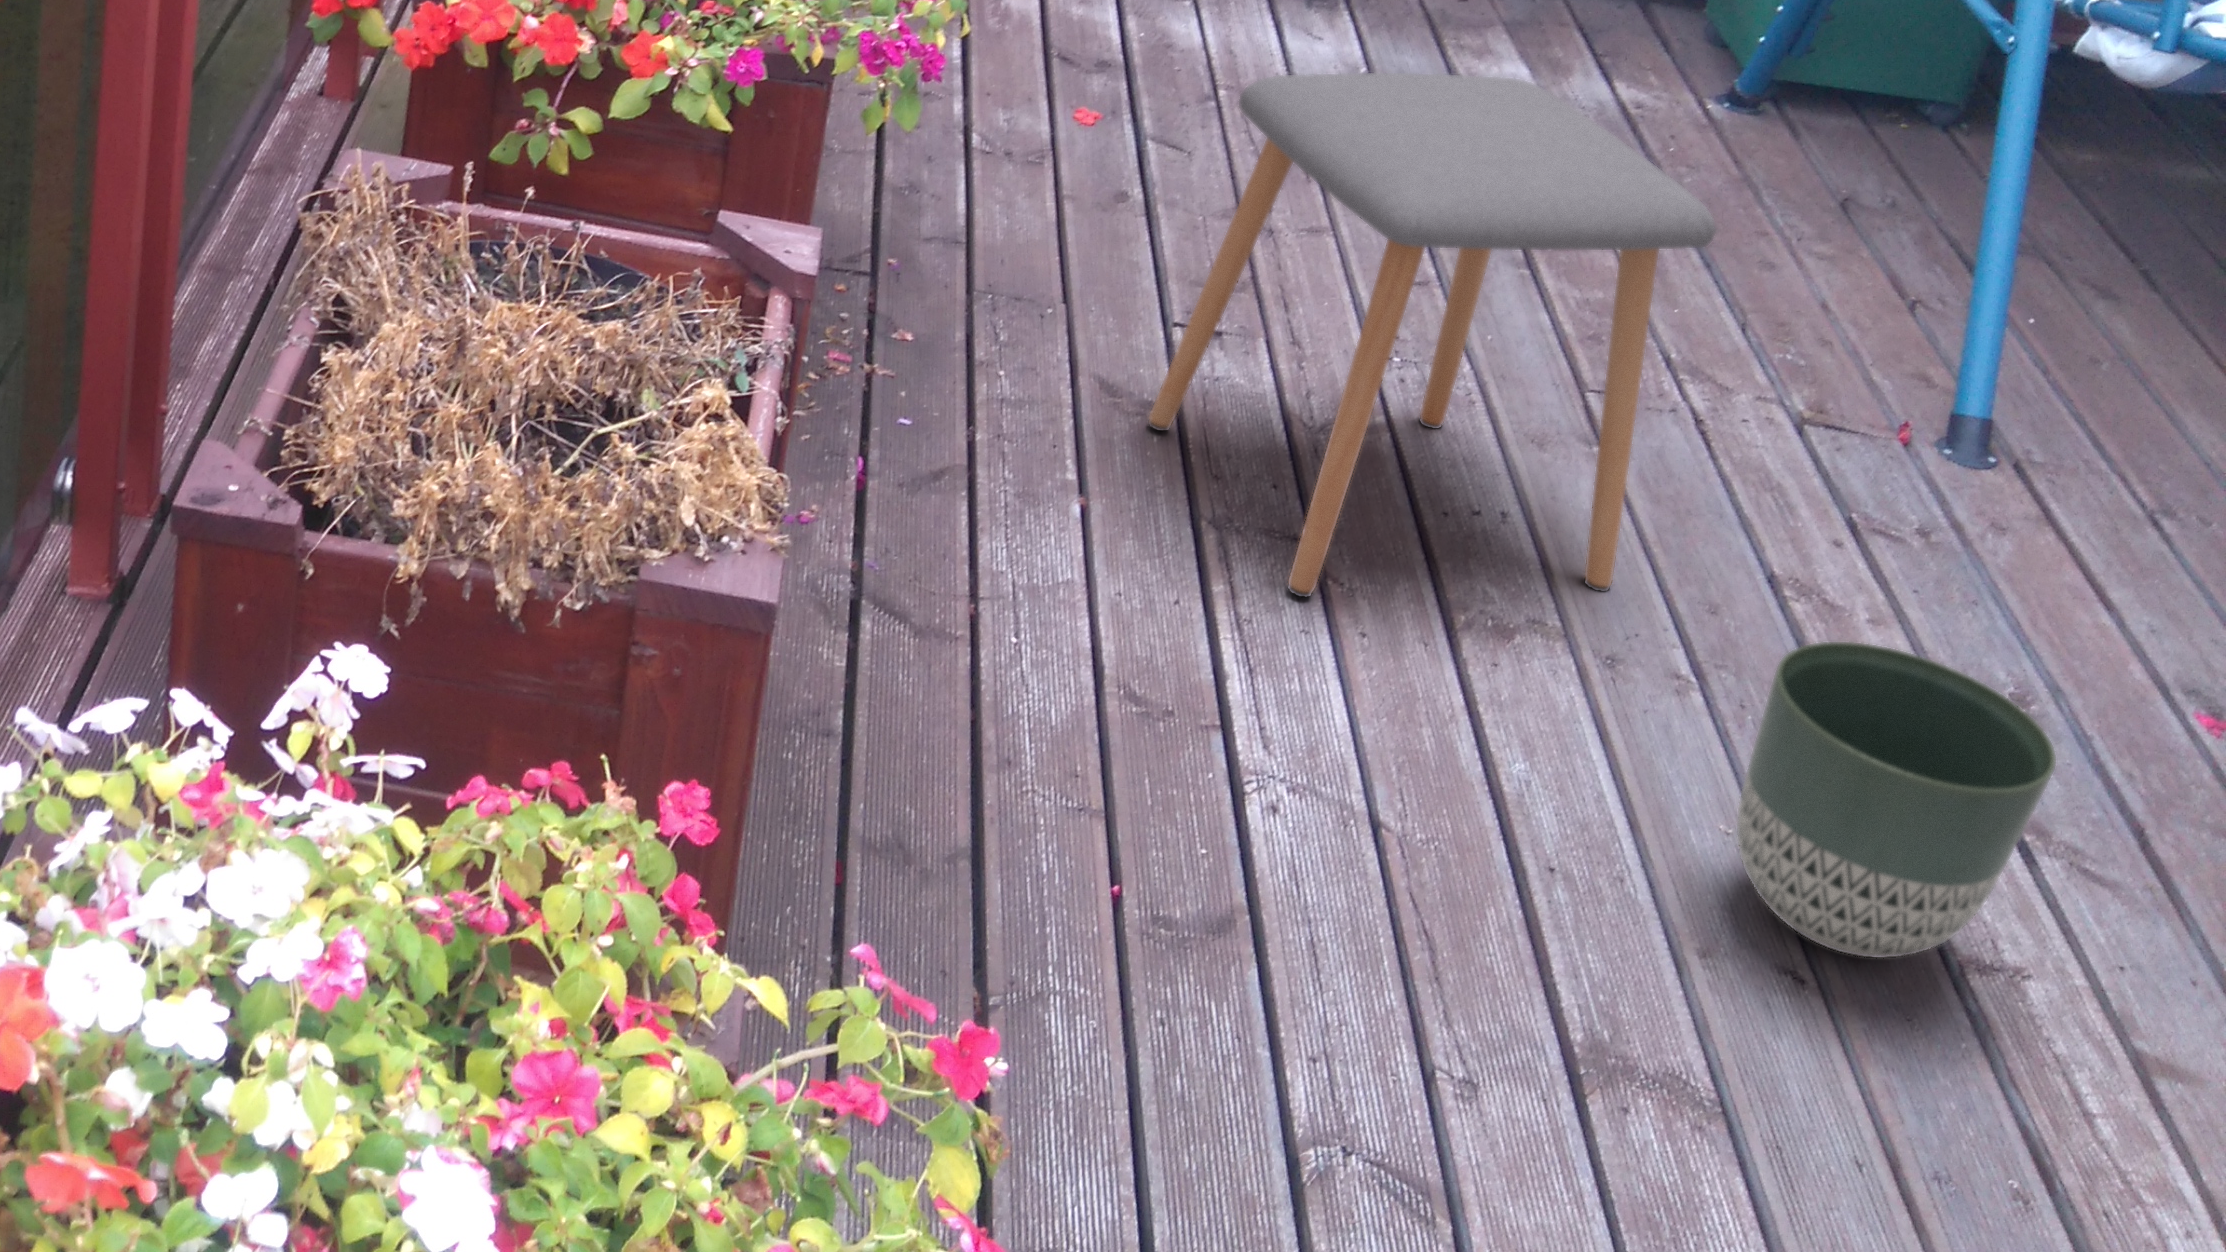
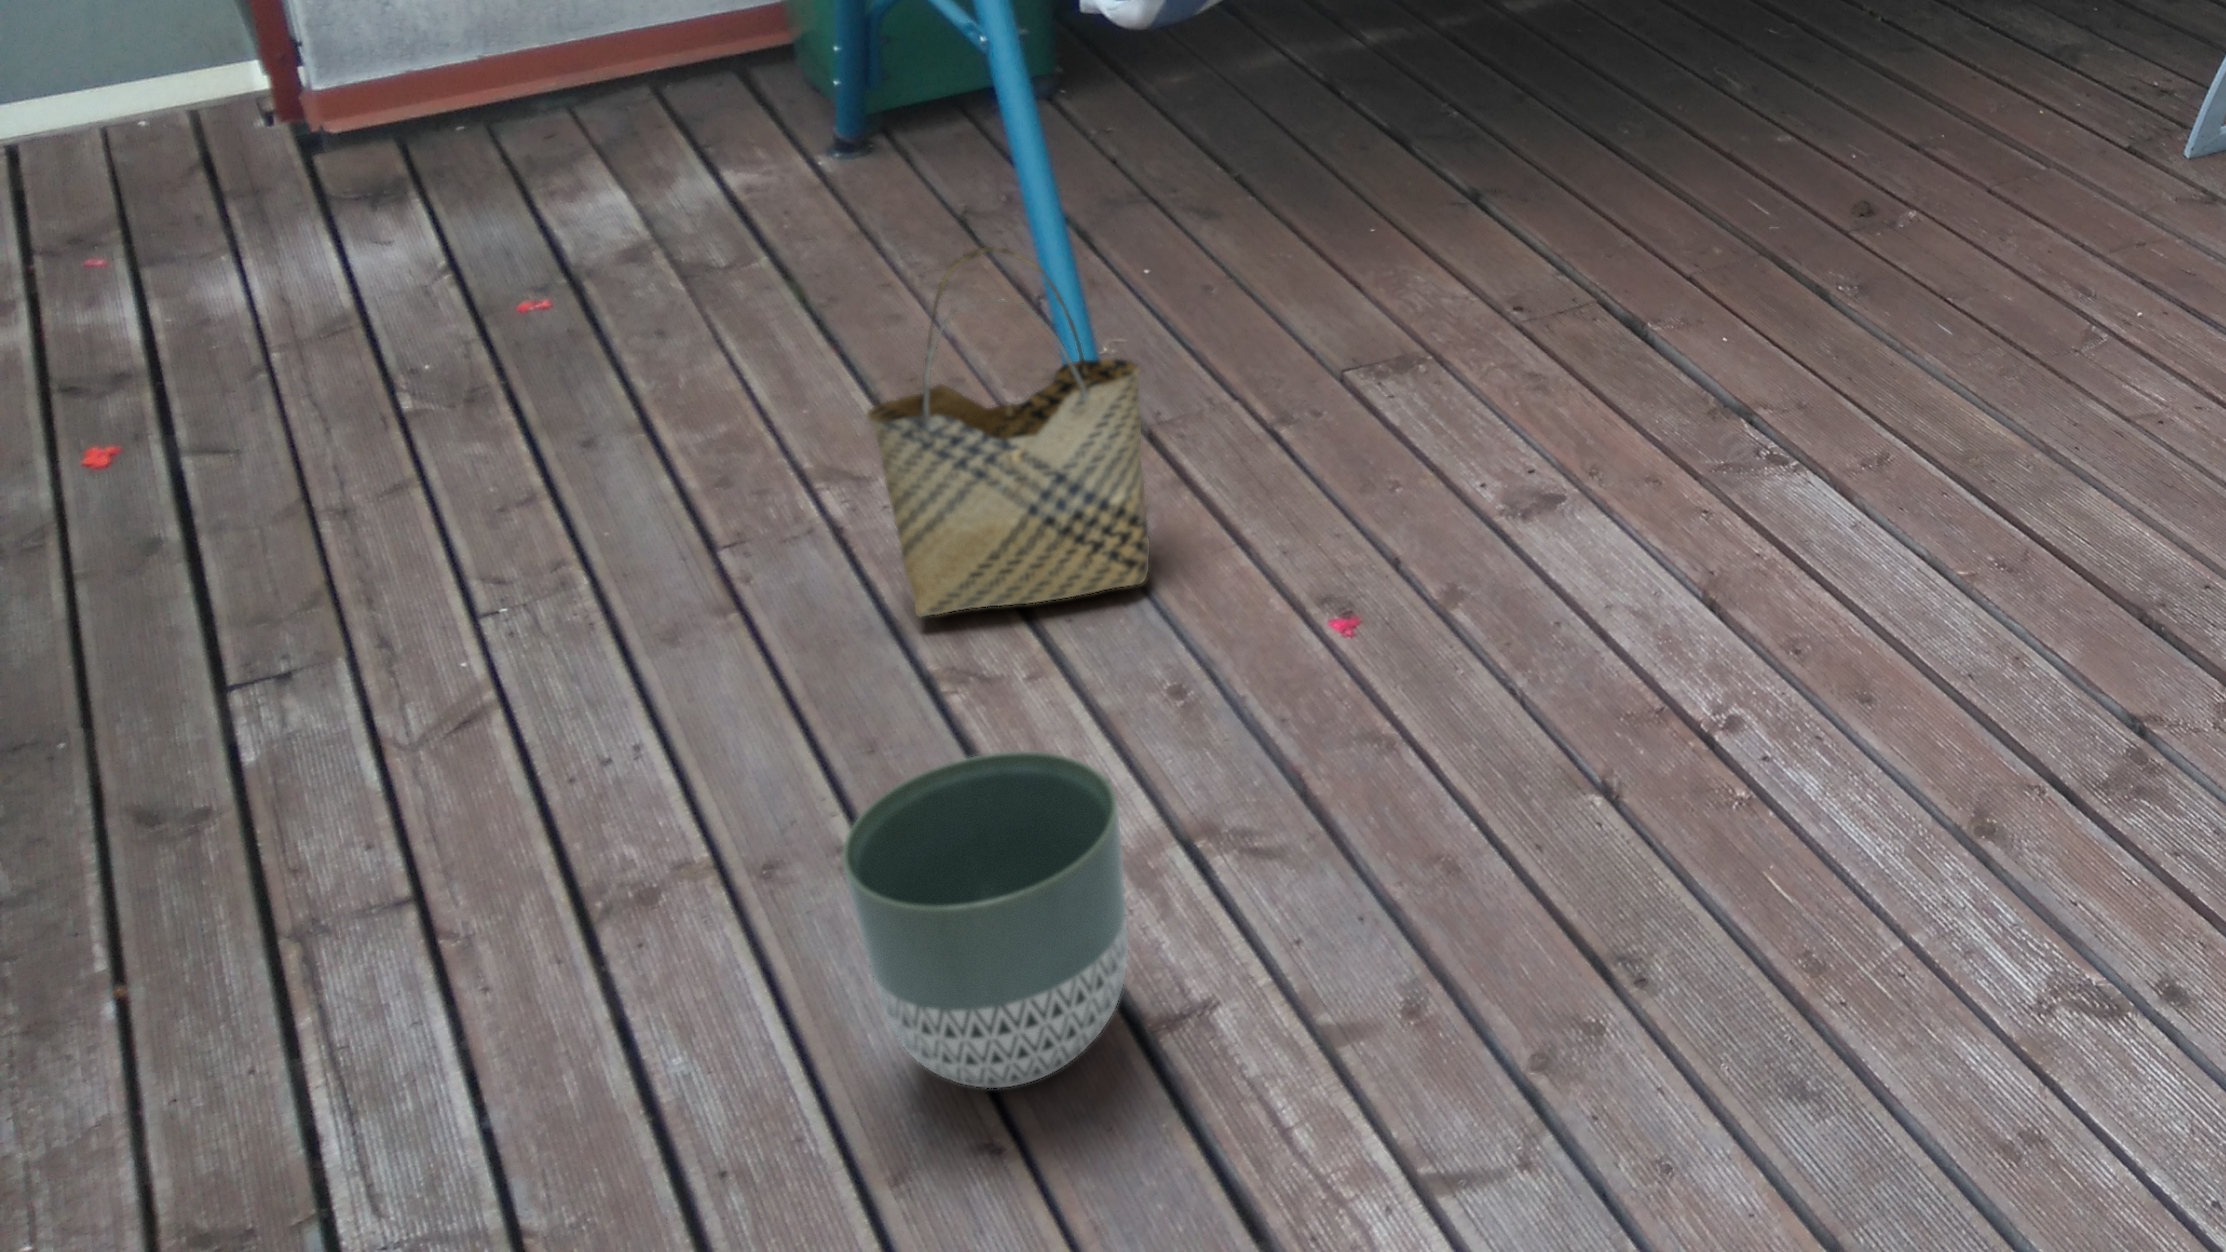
stool: present [1149,73,1716,597] -> none [93,290,767,982]
woven basket: none [1769,223,2100,591] -> present [866,247,1150,617]

